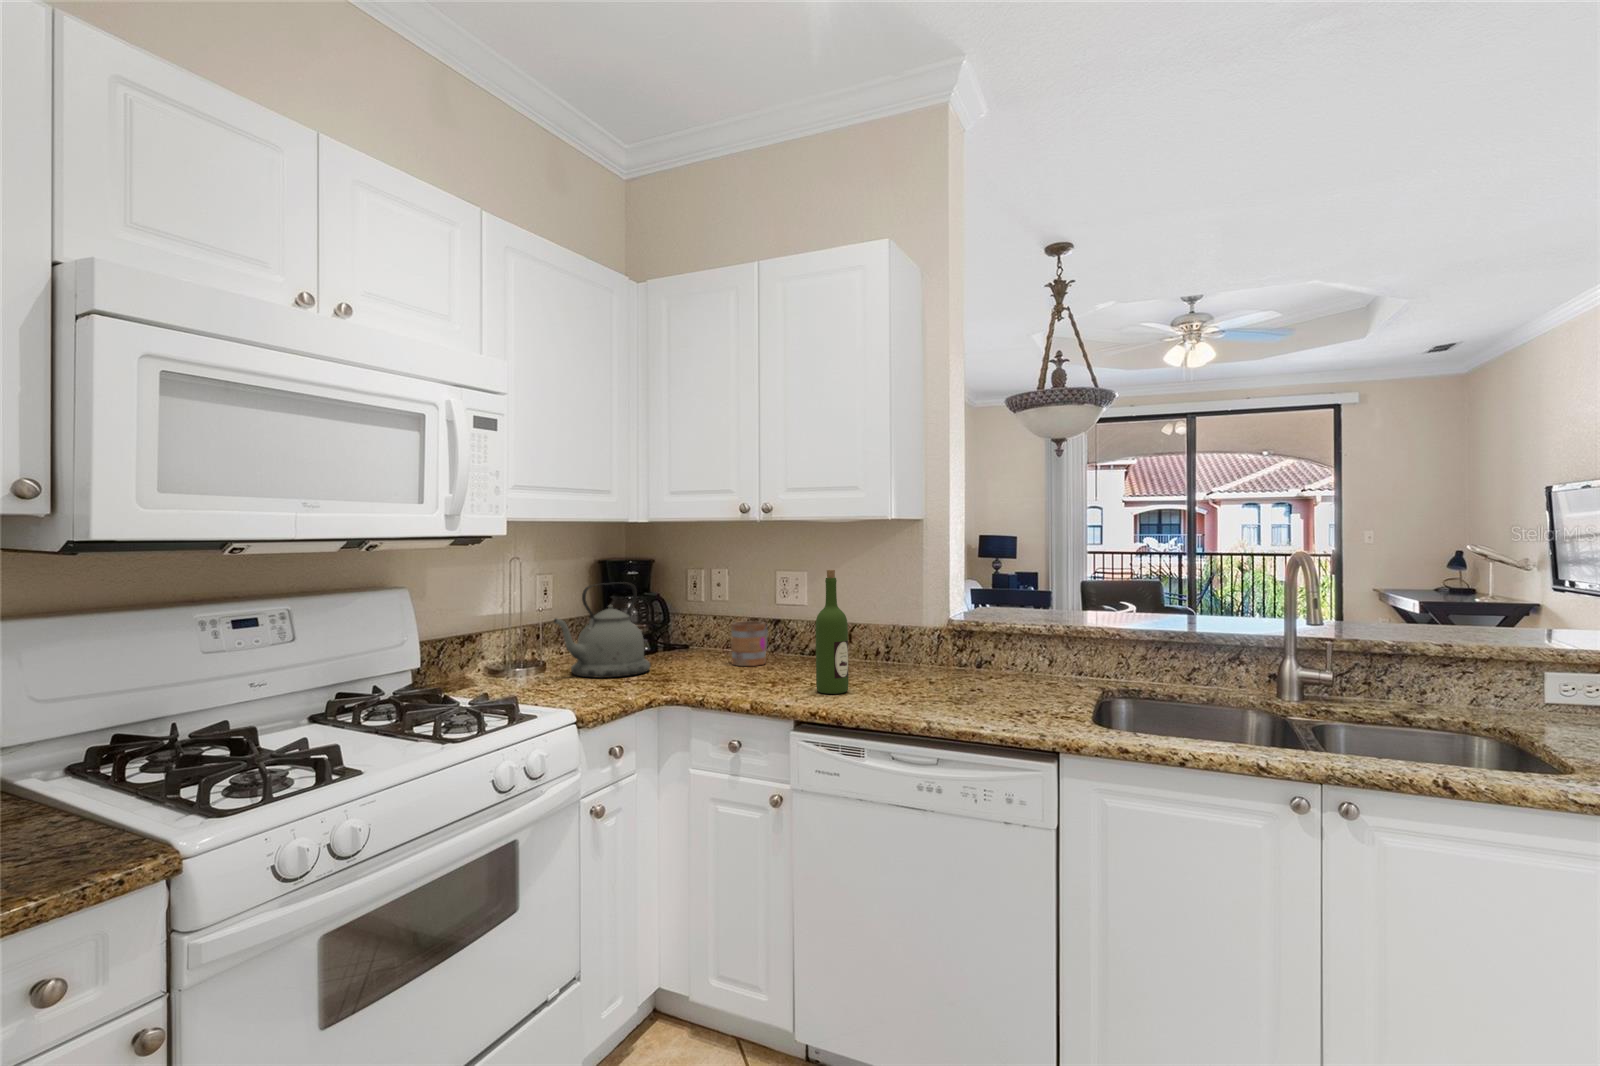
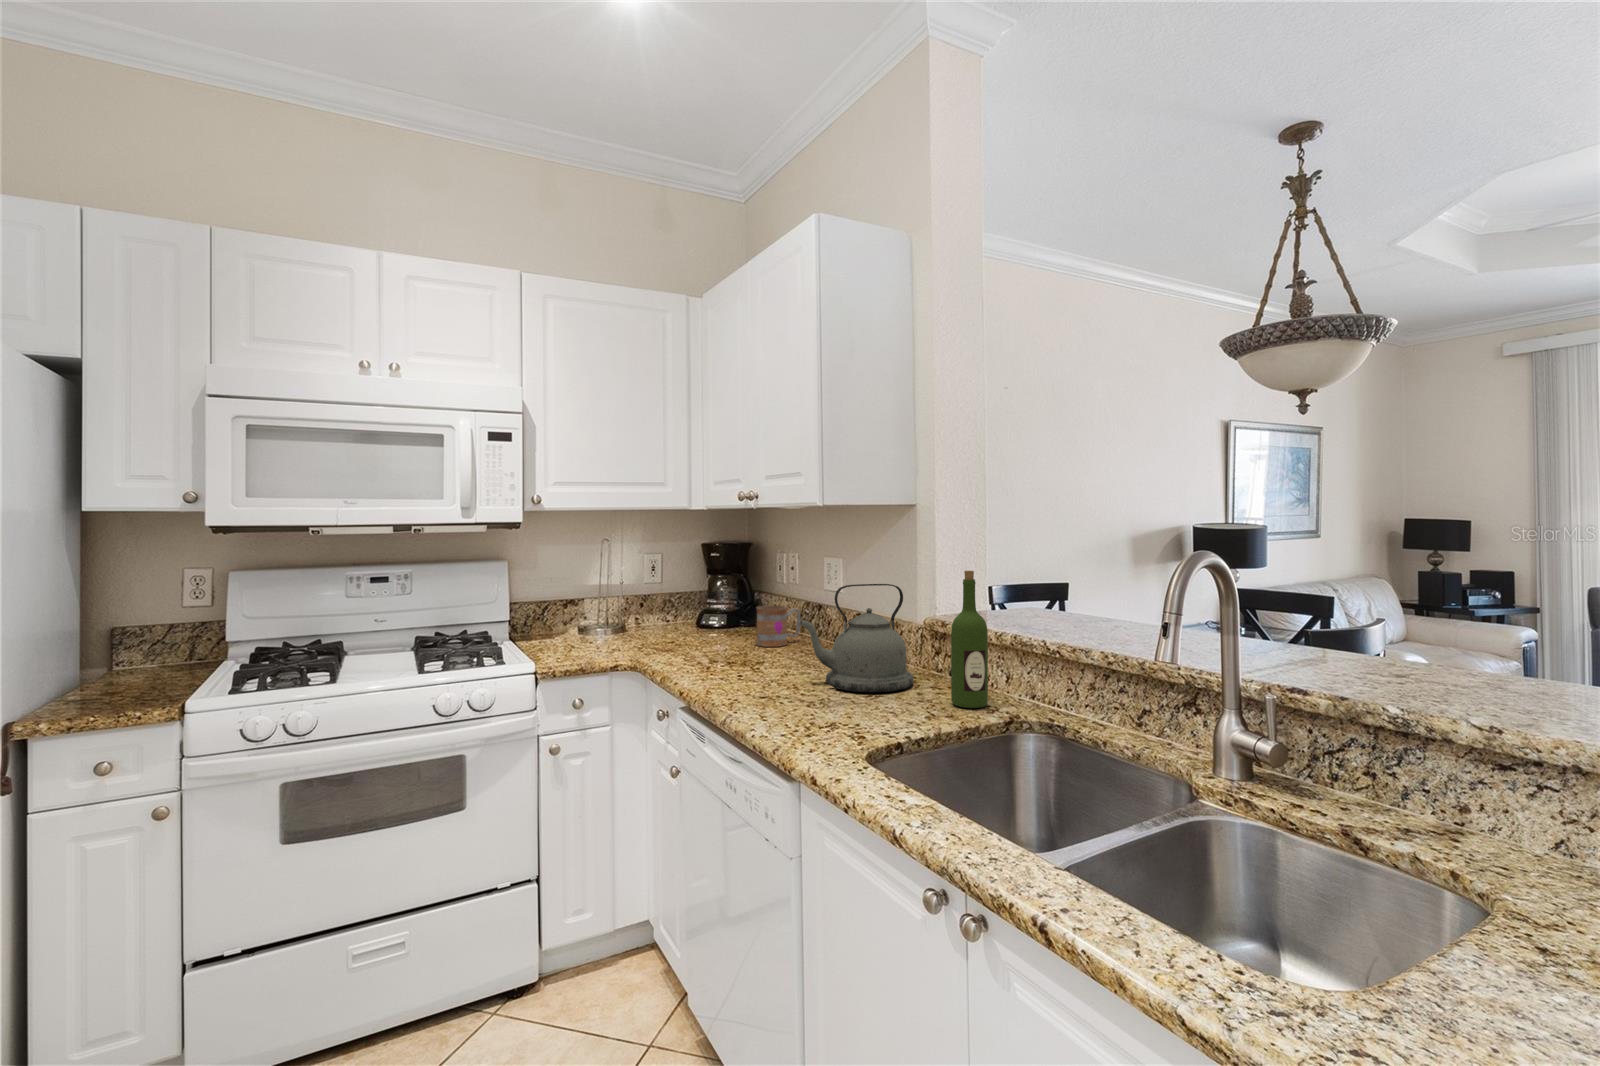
wine bottle: present [816,570,849,694] -> present [951,571,988,708]
kettle: present [554,582,651,678] -> present [800,584,914,692]

